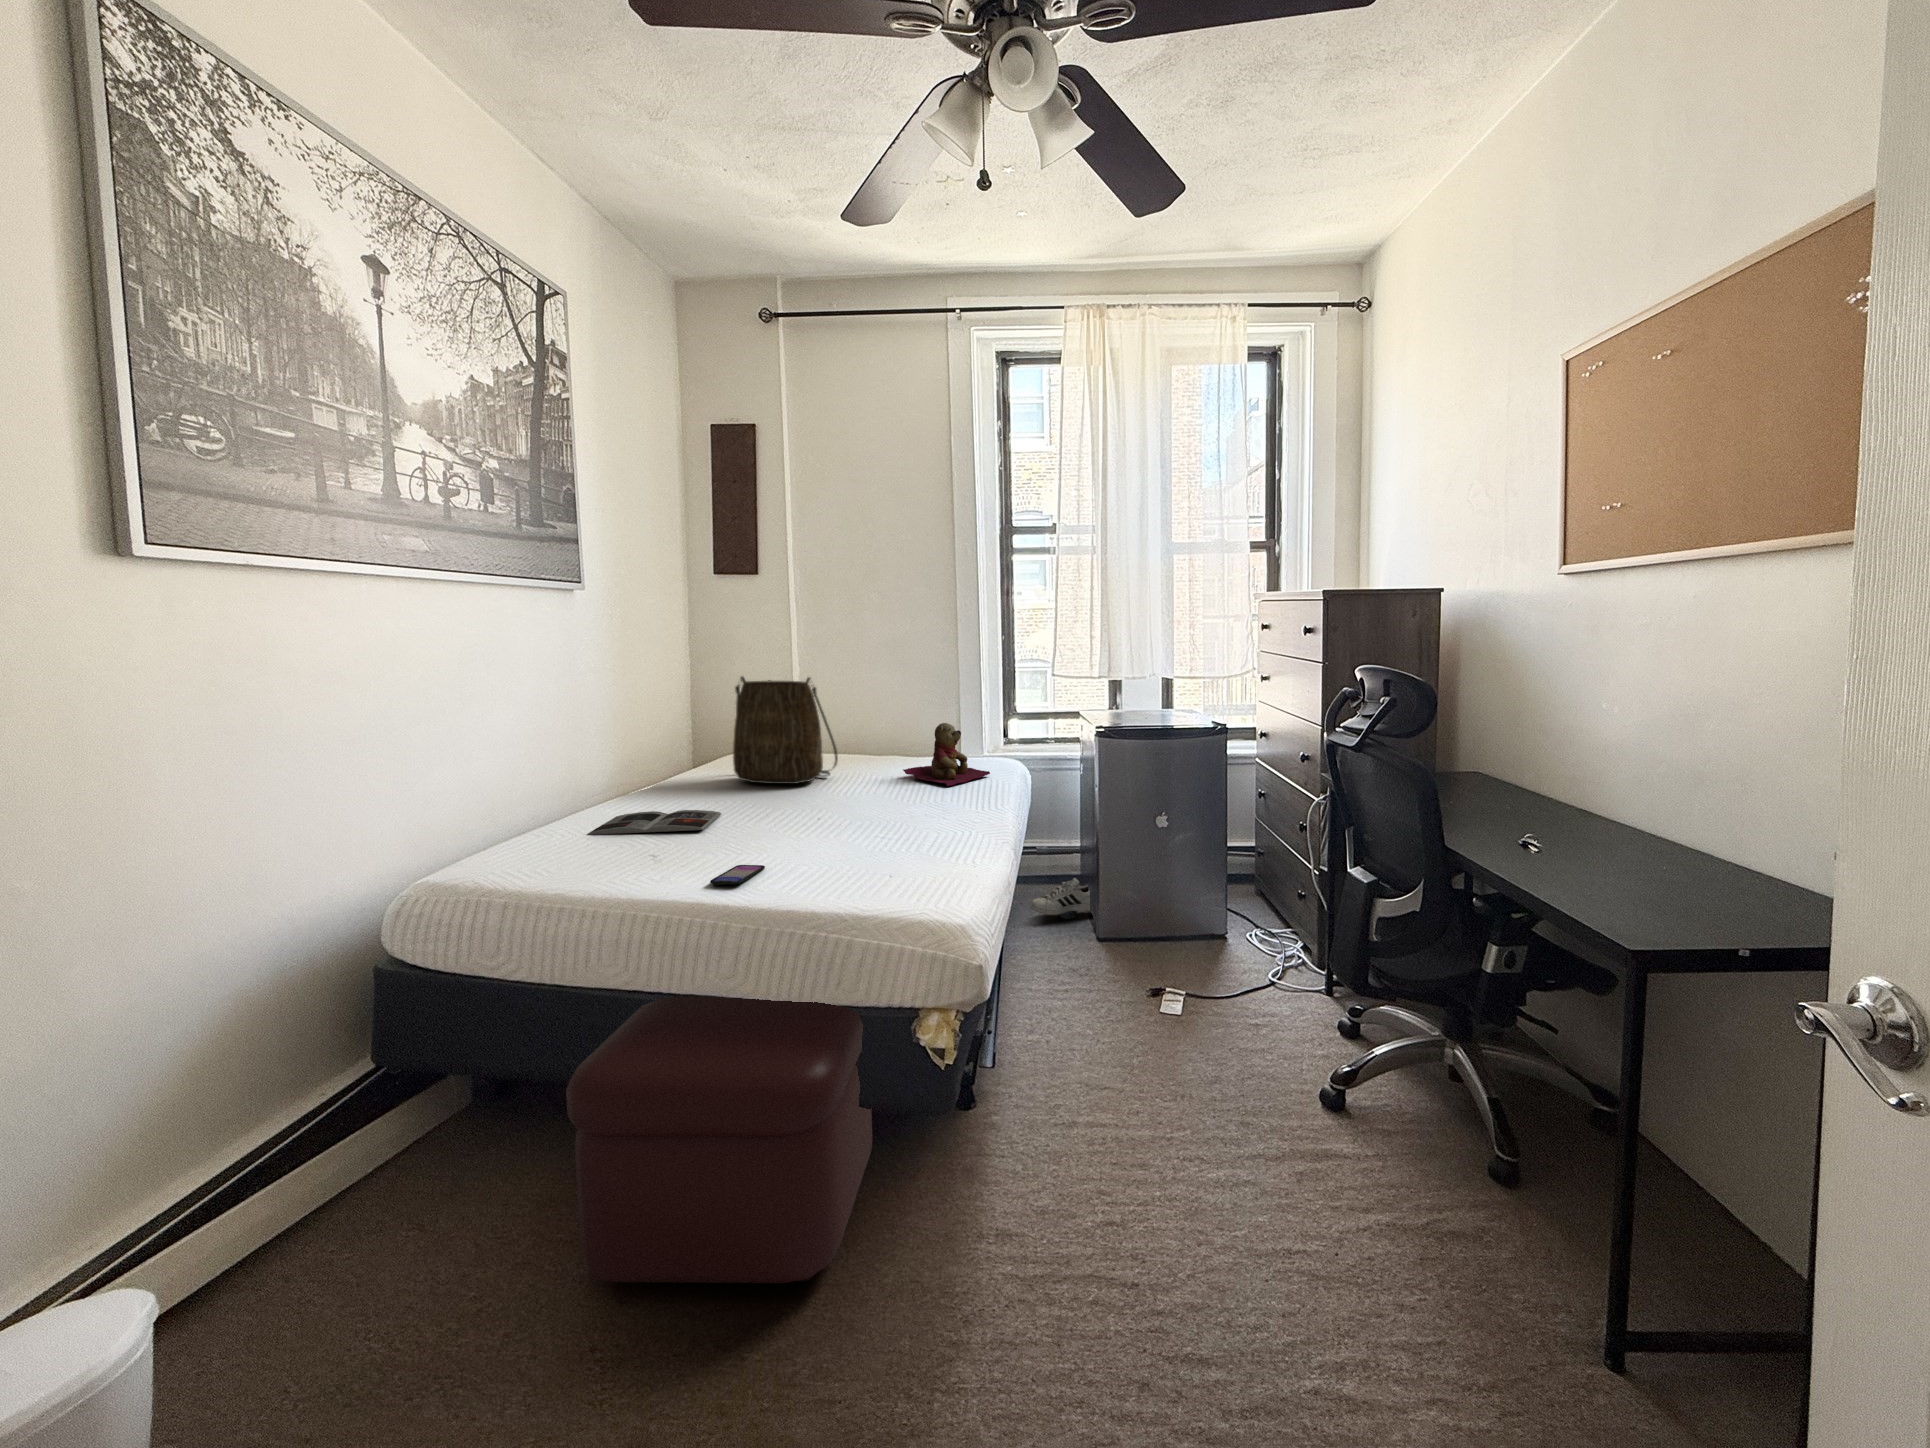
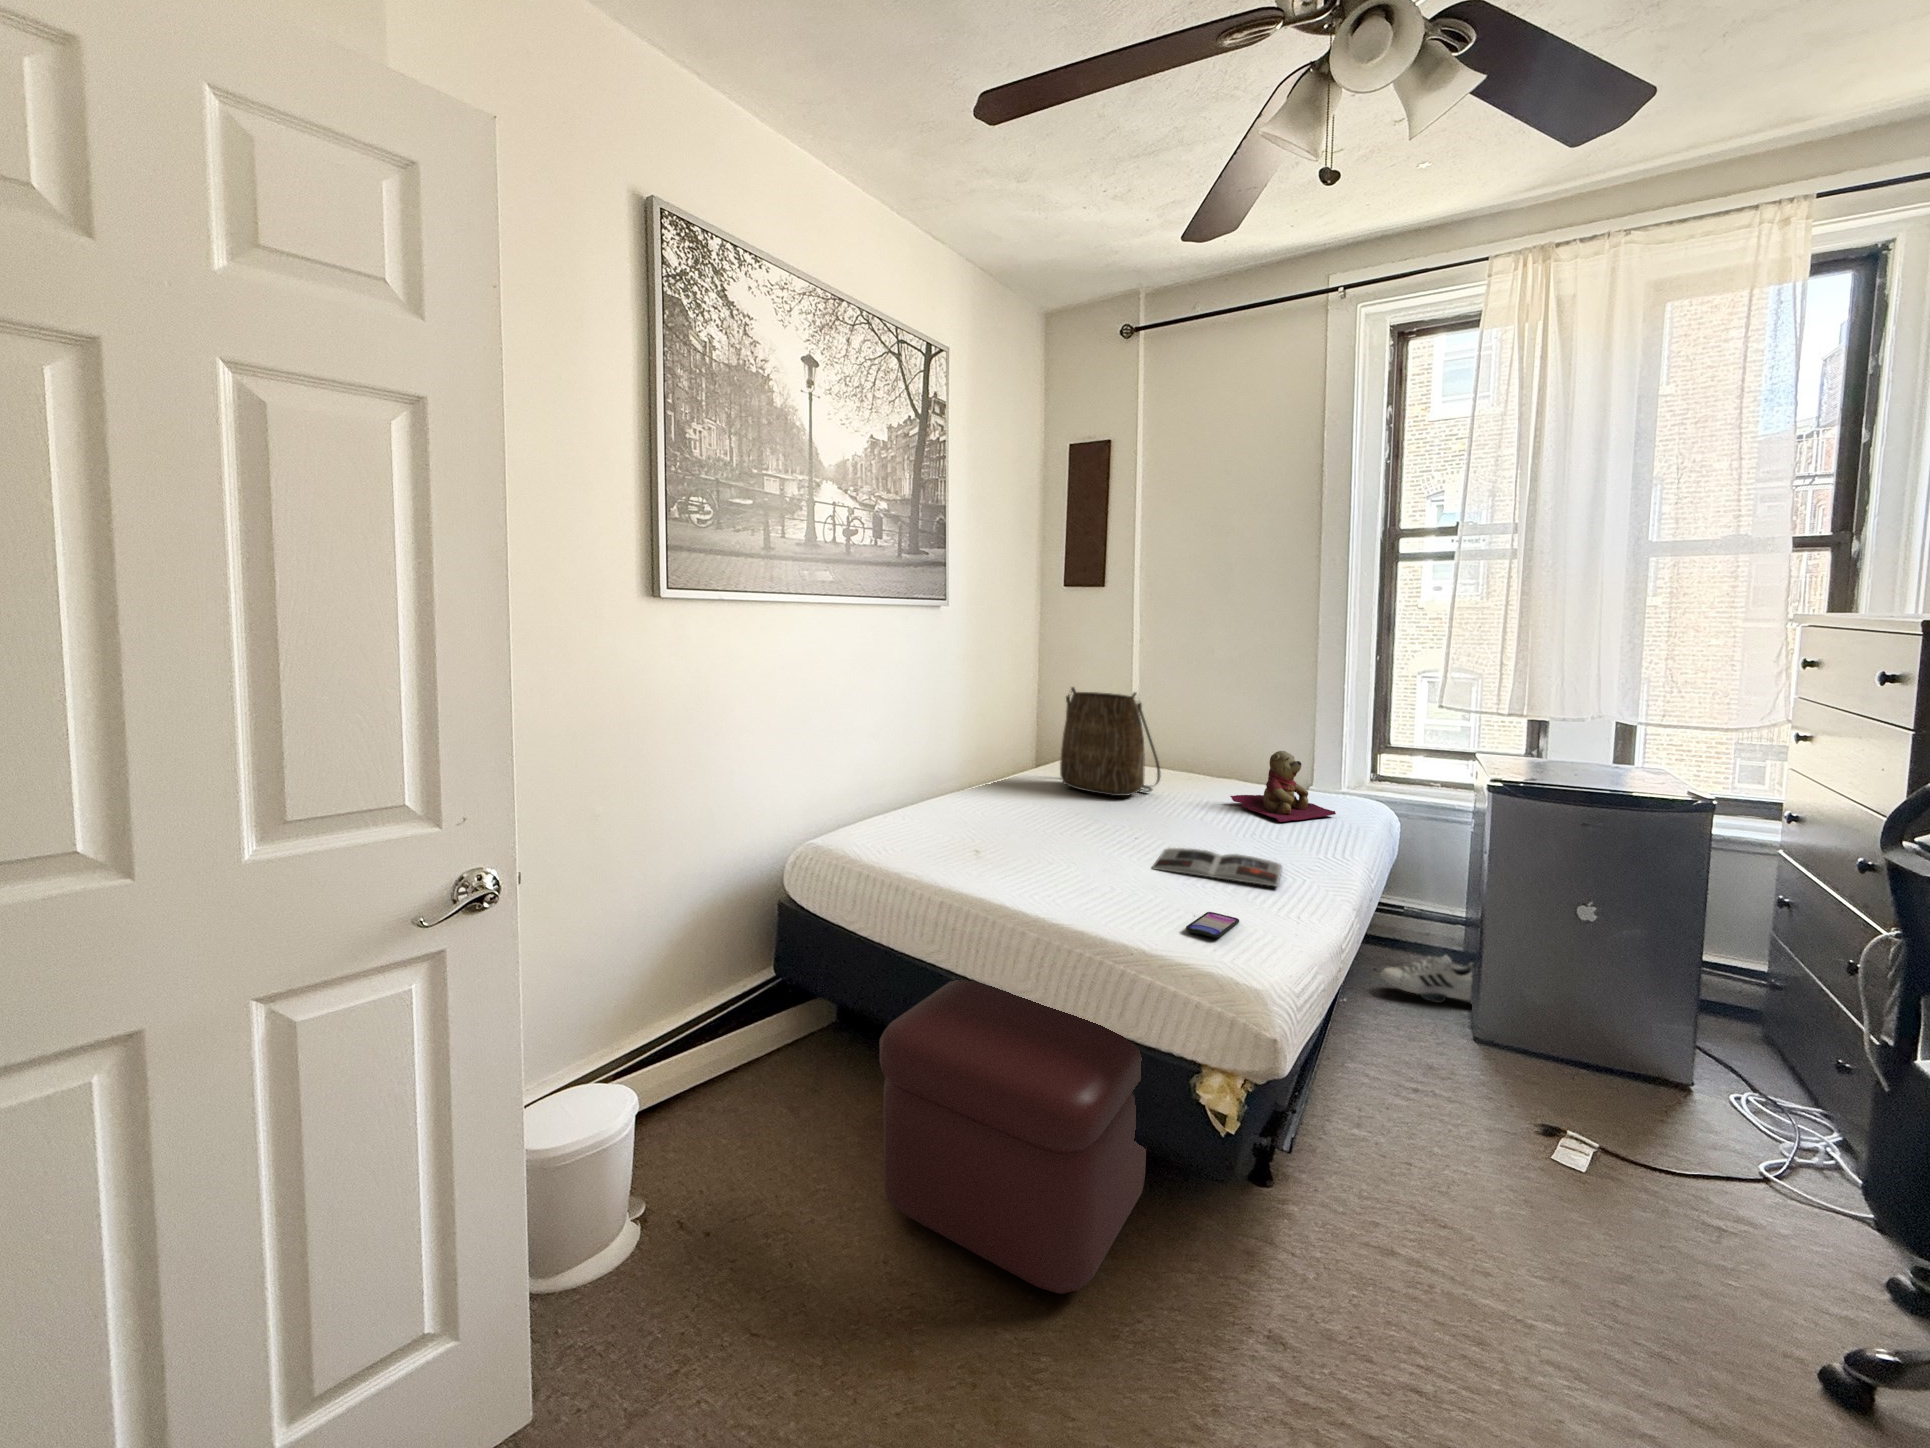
magazine: present [587,810,721,835] -> present [1152,848,1282,887]
smartphone: present [710,865,765,885] -> present [1186,912,1239,938]

